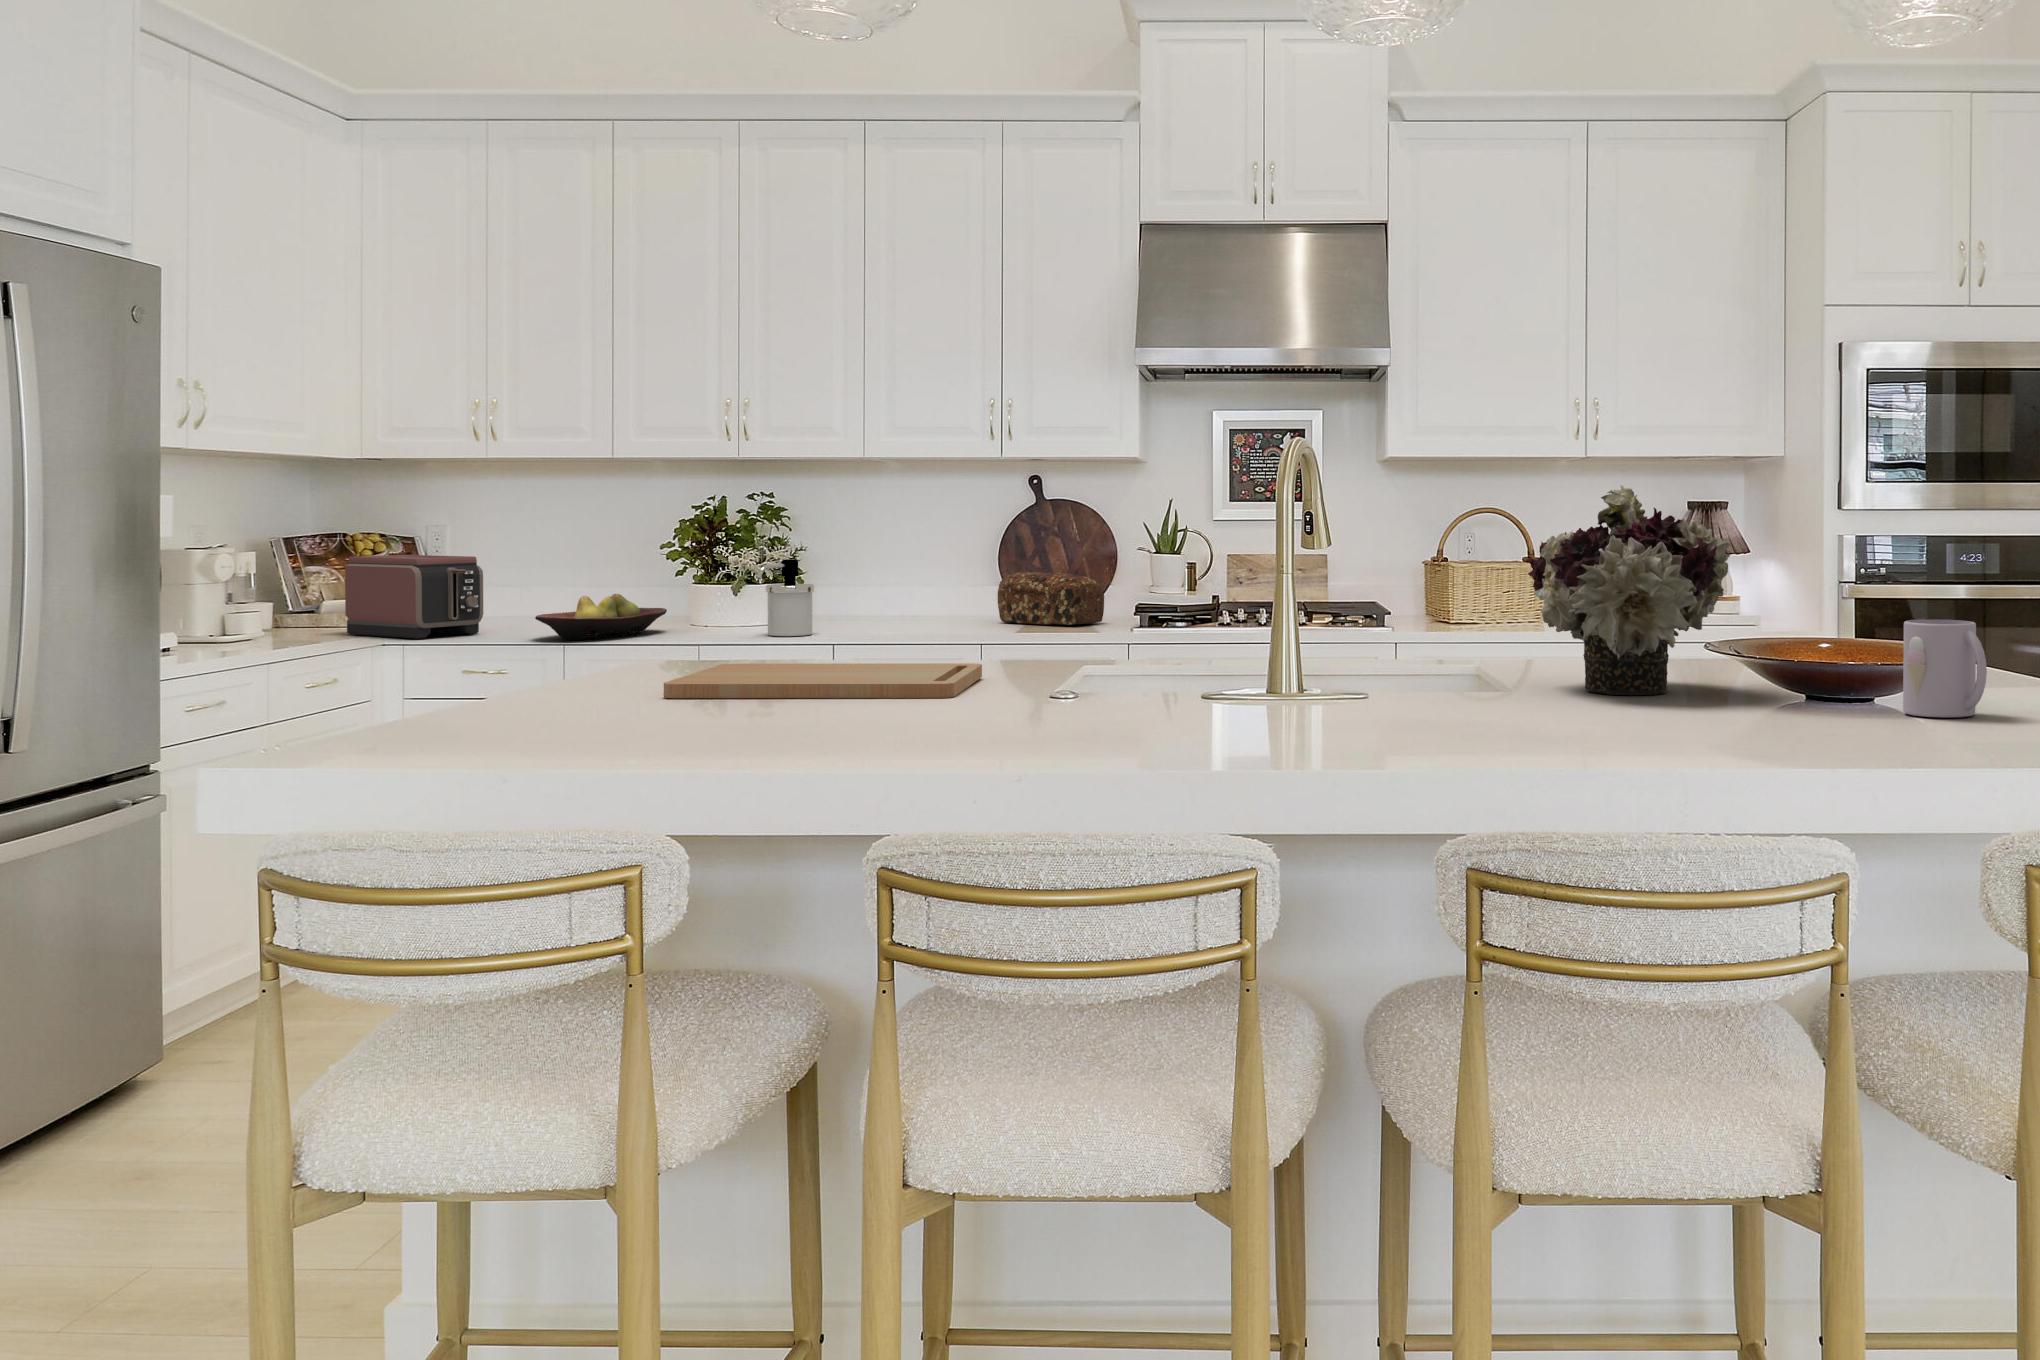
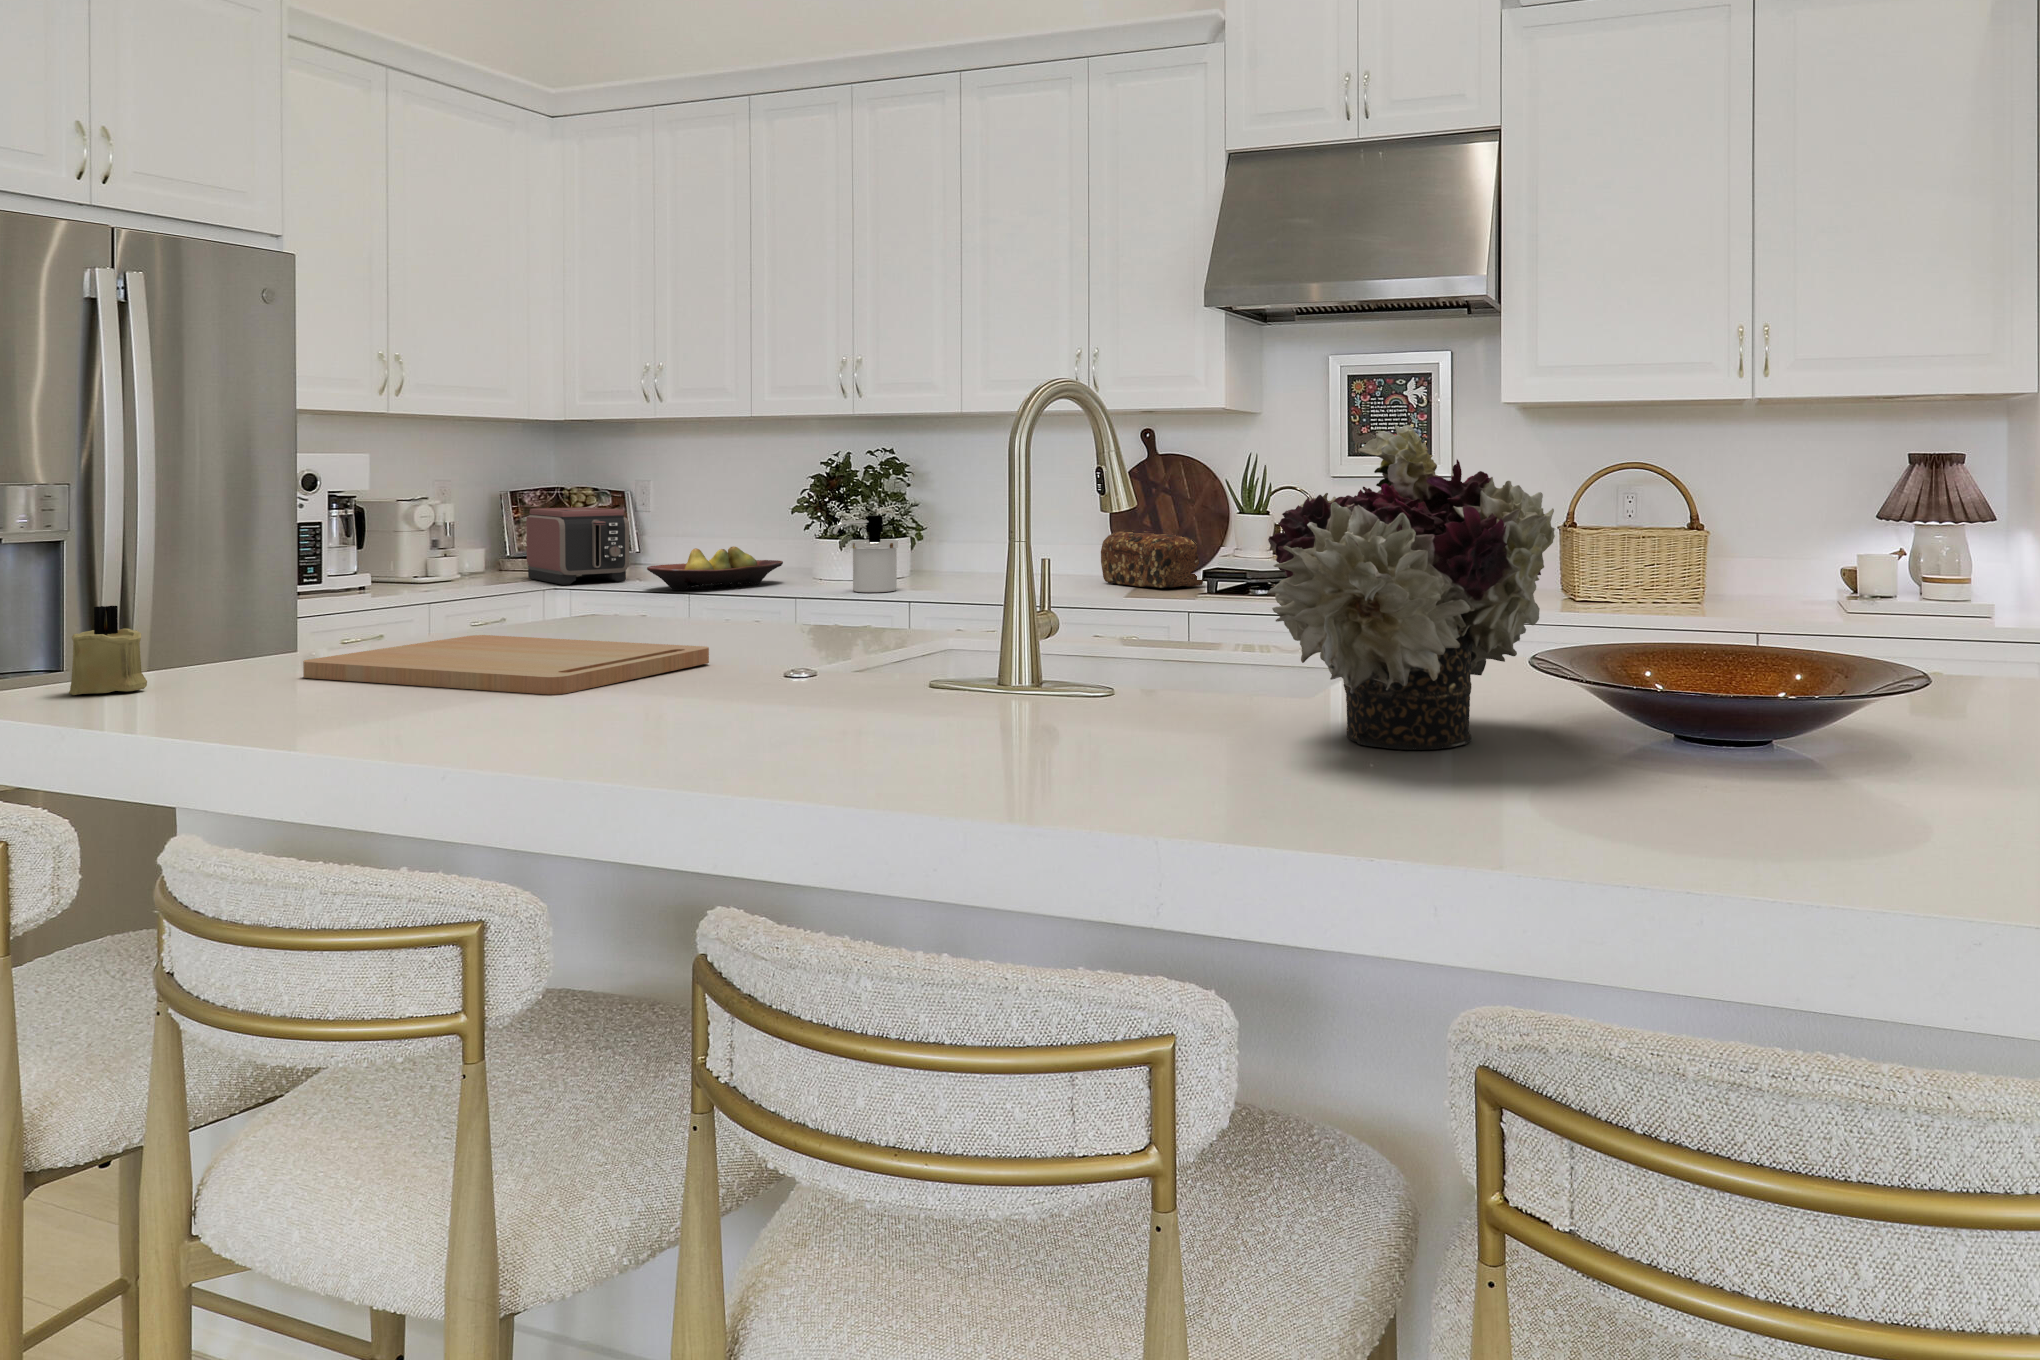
mug: present [1903,620,1987,718] -> none [1741,662,1895,856]
candle: none [504,636,572,715] -> present [69,606,147,695]

